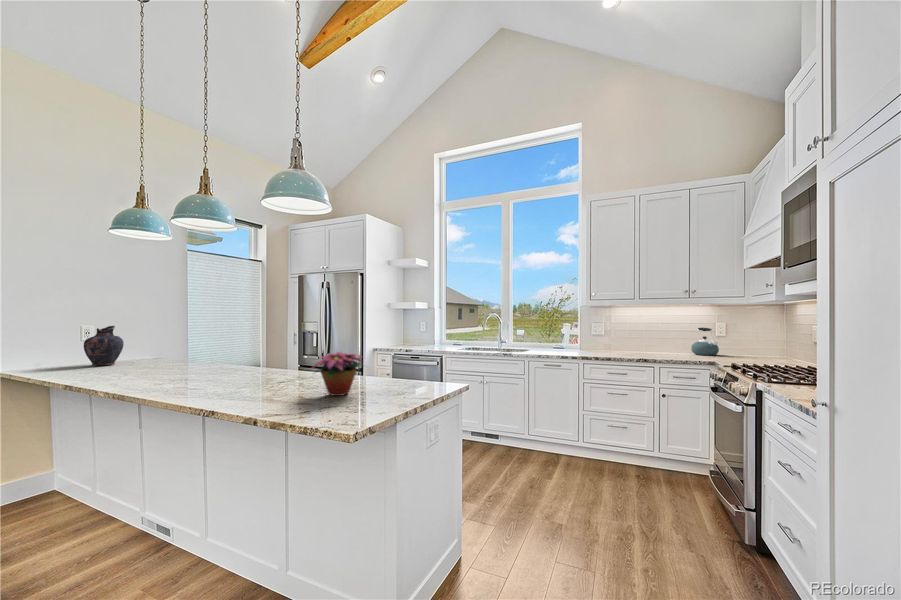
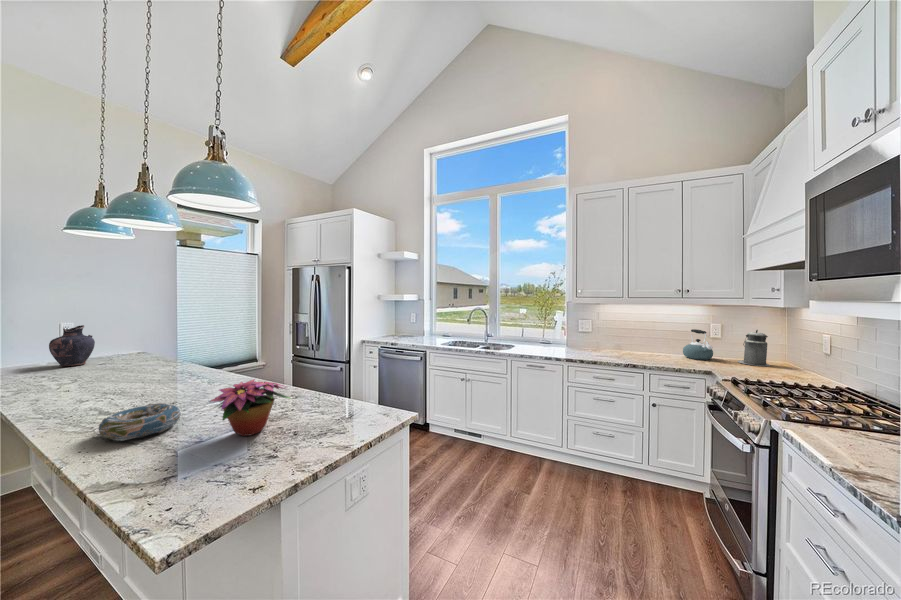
canister: none [740,325,769,358] -> present [737,330,770,366]
decorative bowl: none [216,375,275,399] -> present [99,403,181,439]

